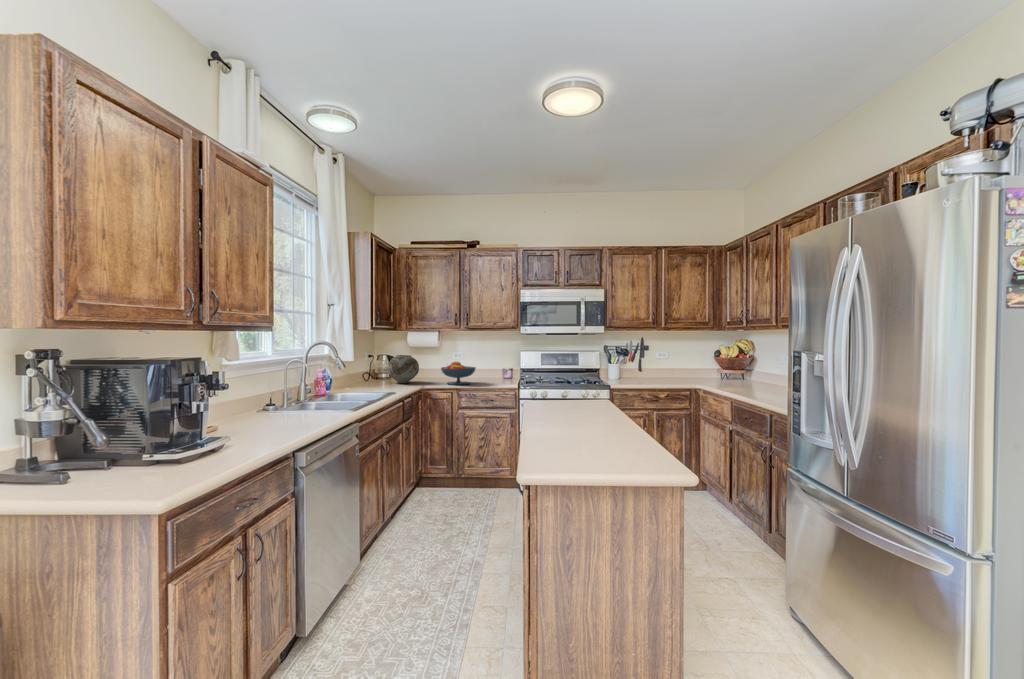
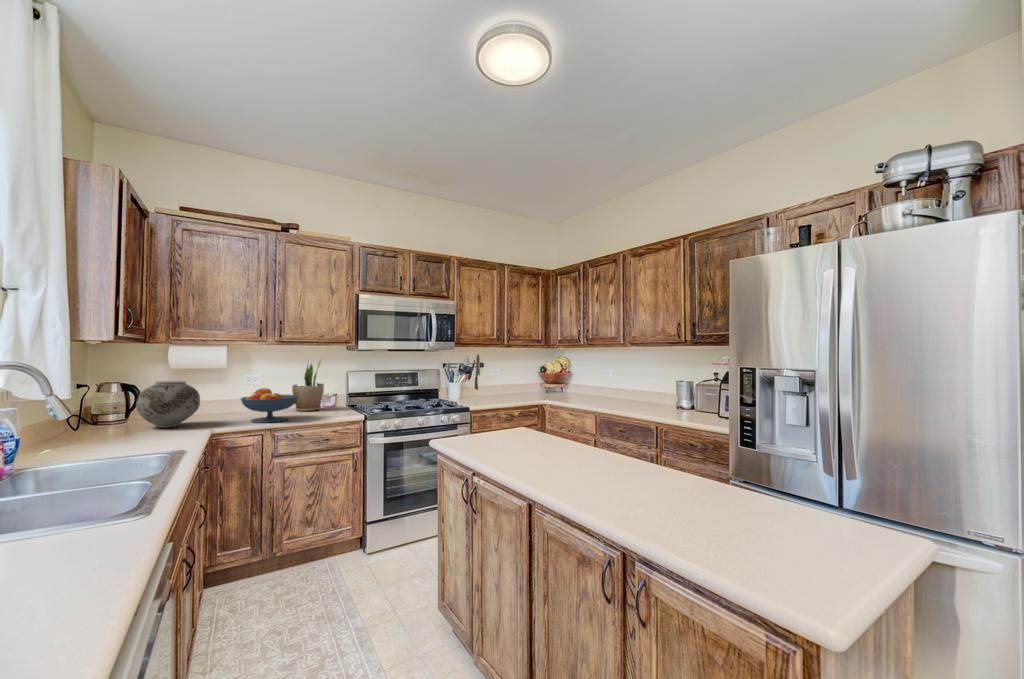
potted plant: none [481,340,502,380] -> present [292,359,324,411]

